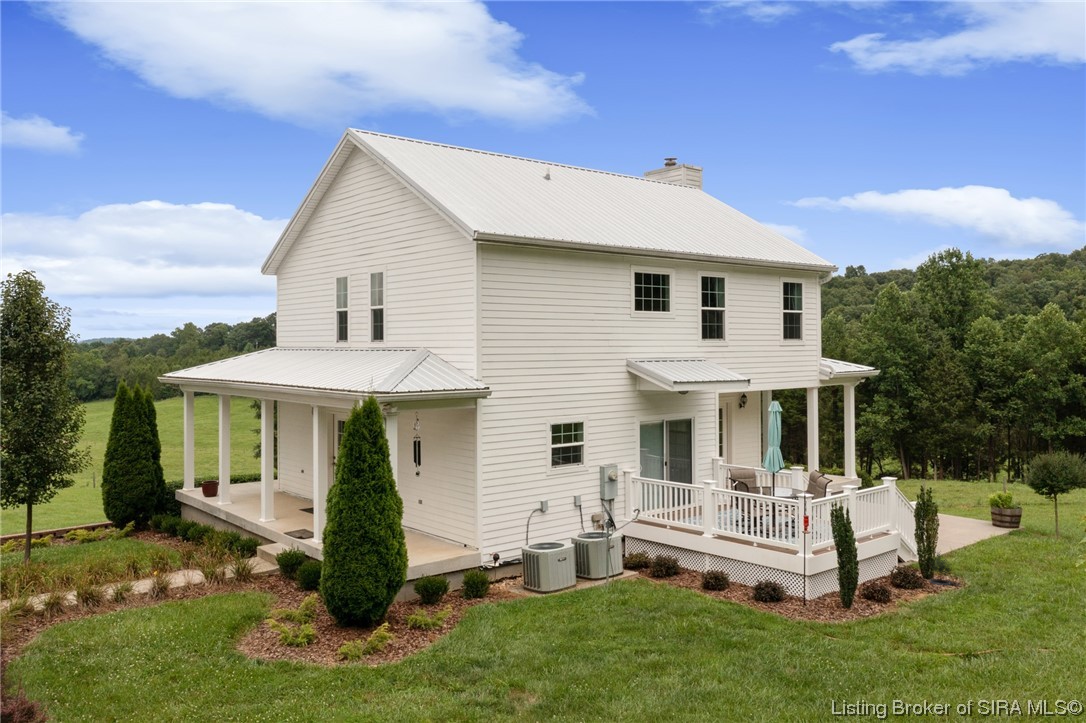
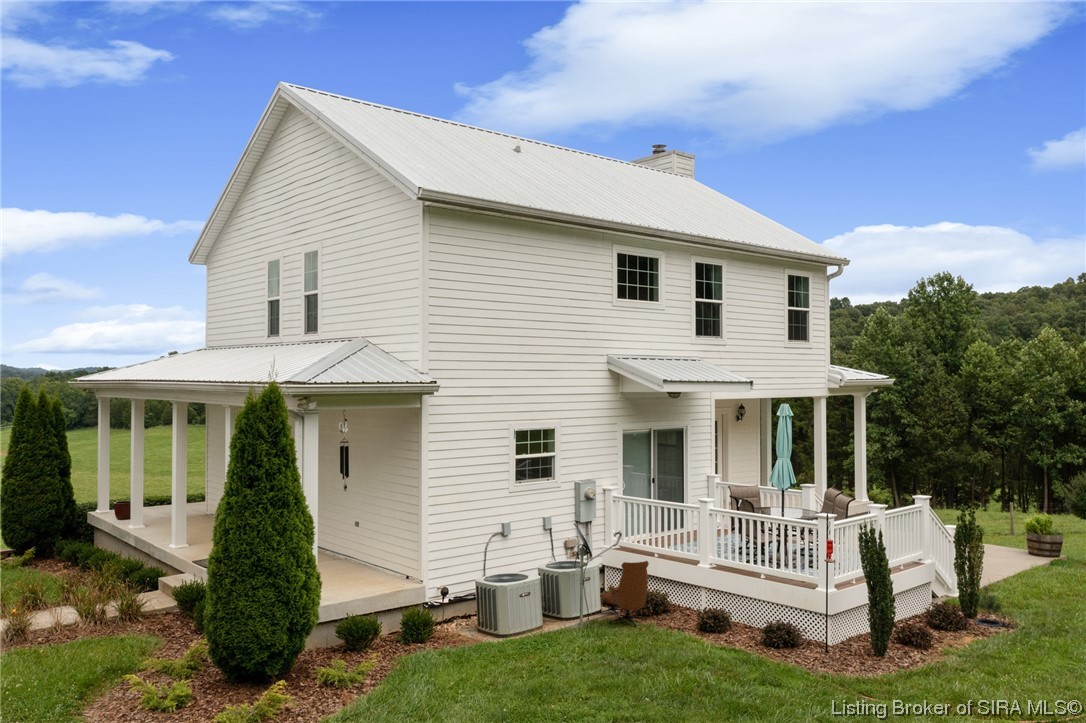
lounge chair: none [623,532,662,585] -> present [600,561,649,627]

